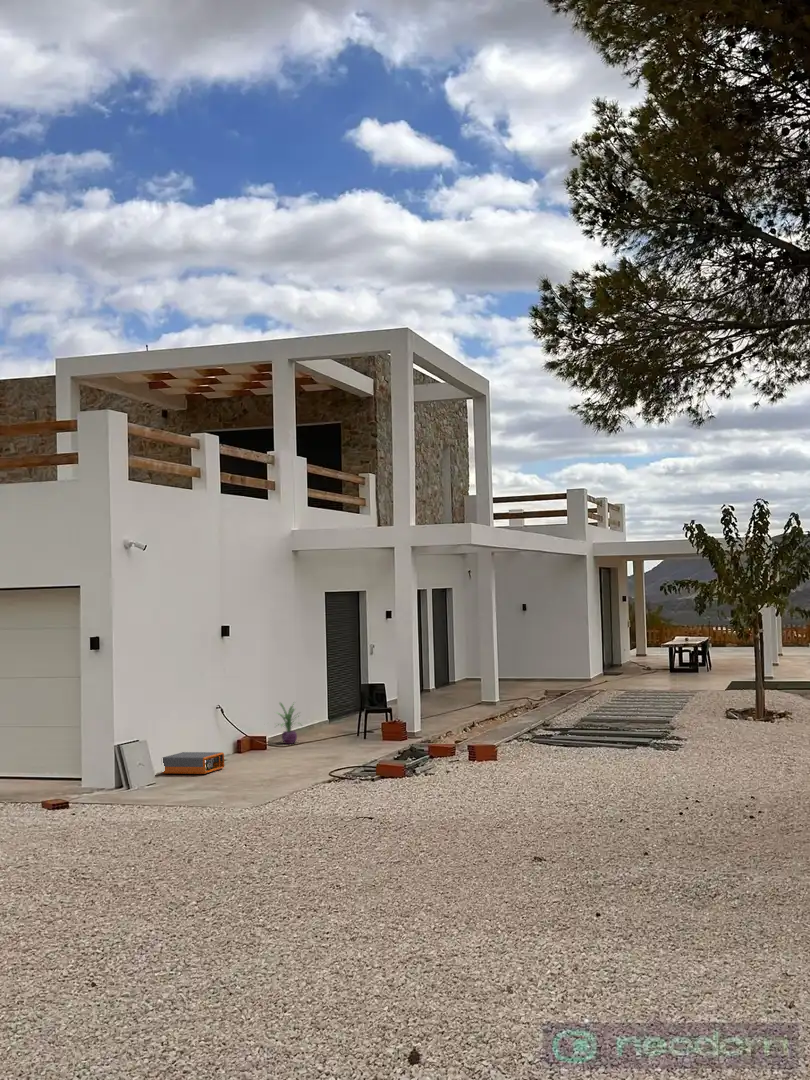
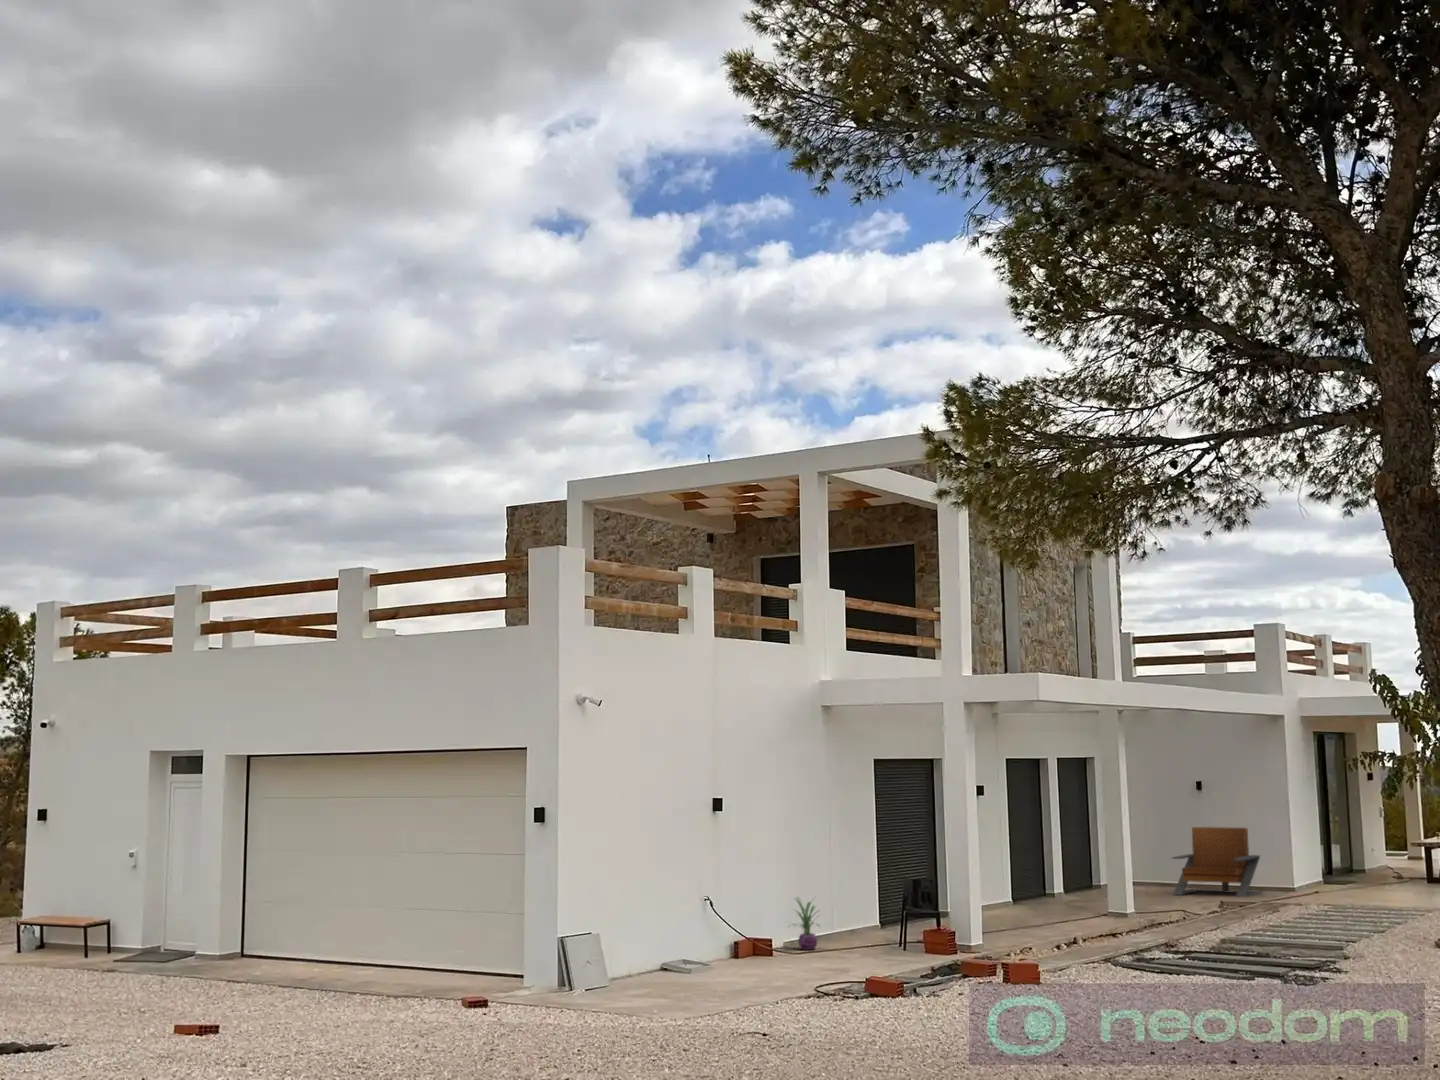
lounge chair: none [511,638,571,688] -> present [1172,827,1261,897]
storage box: present [162,752,224,774] -> none [622,951,698,979]

